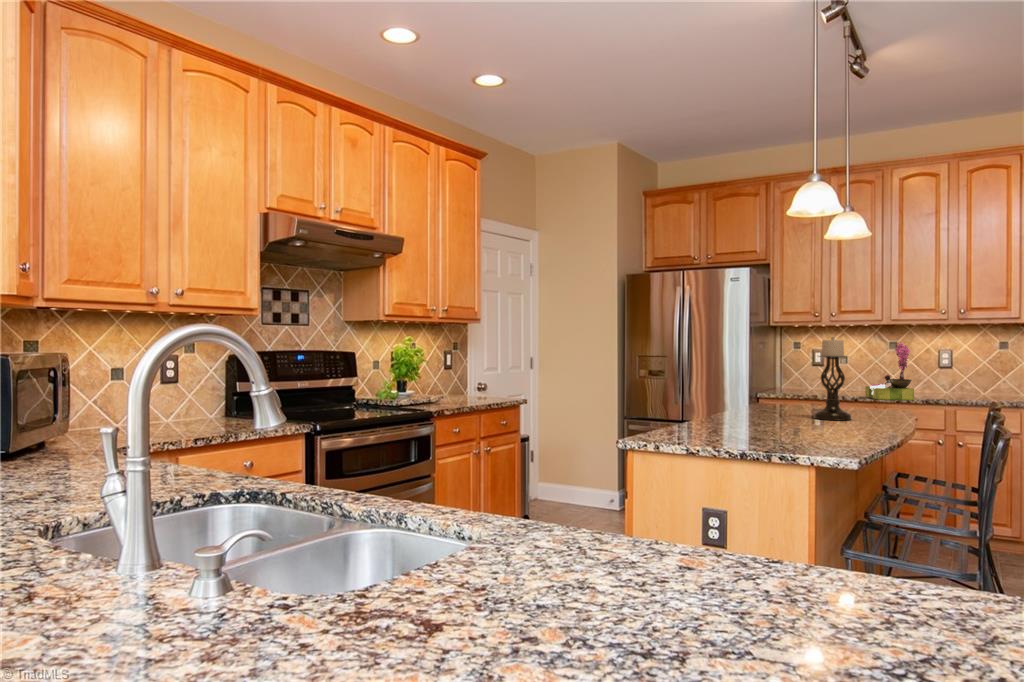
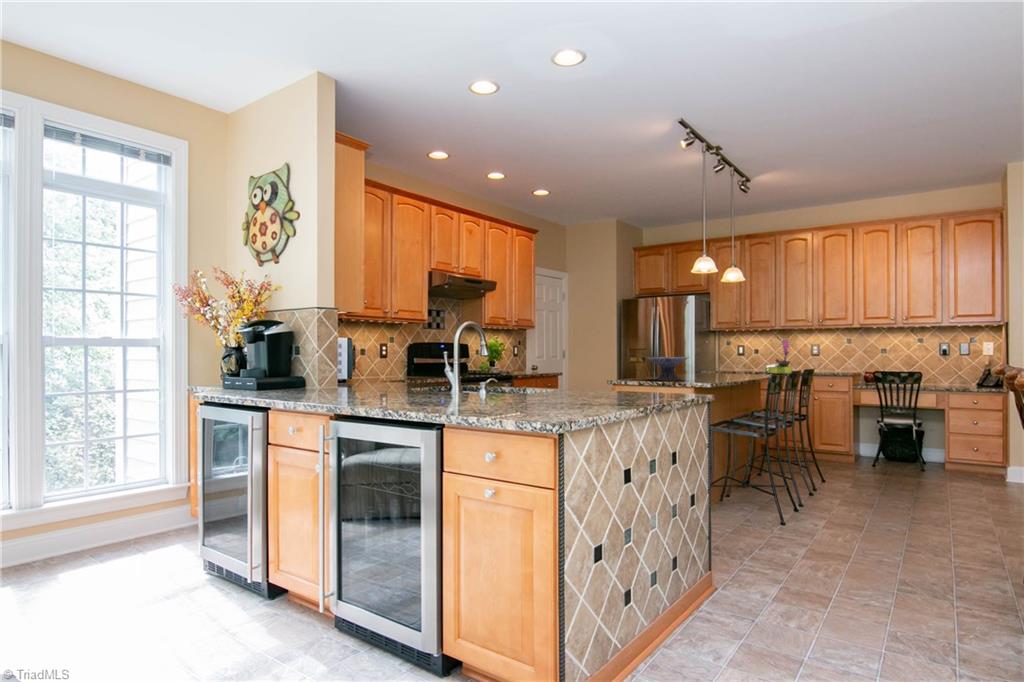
candle holder: present [814,337,852,421] -> none [717,334,737,378]
decorative bowl: none [690,385,781,438] -> present [648,357,689,381]

